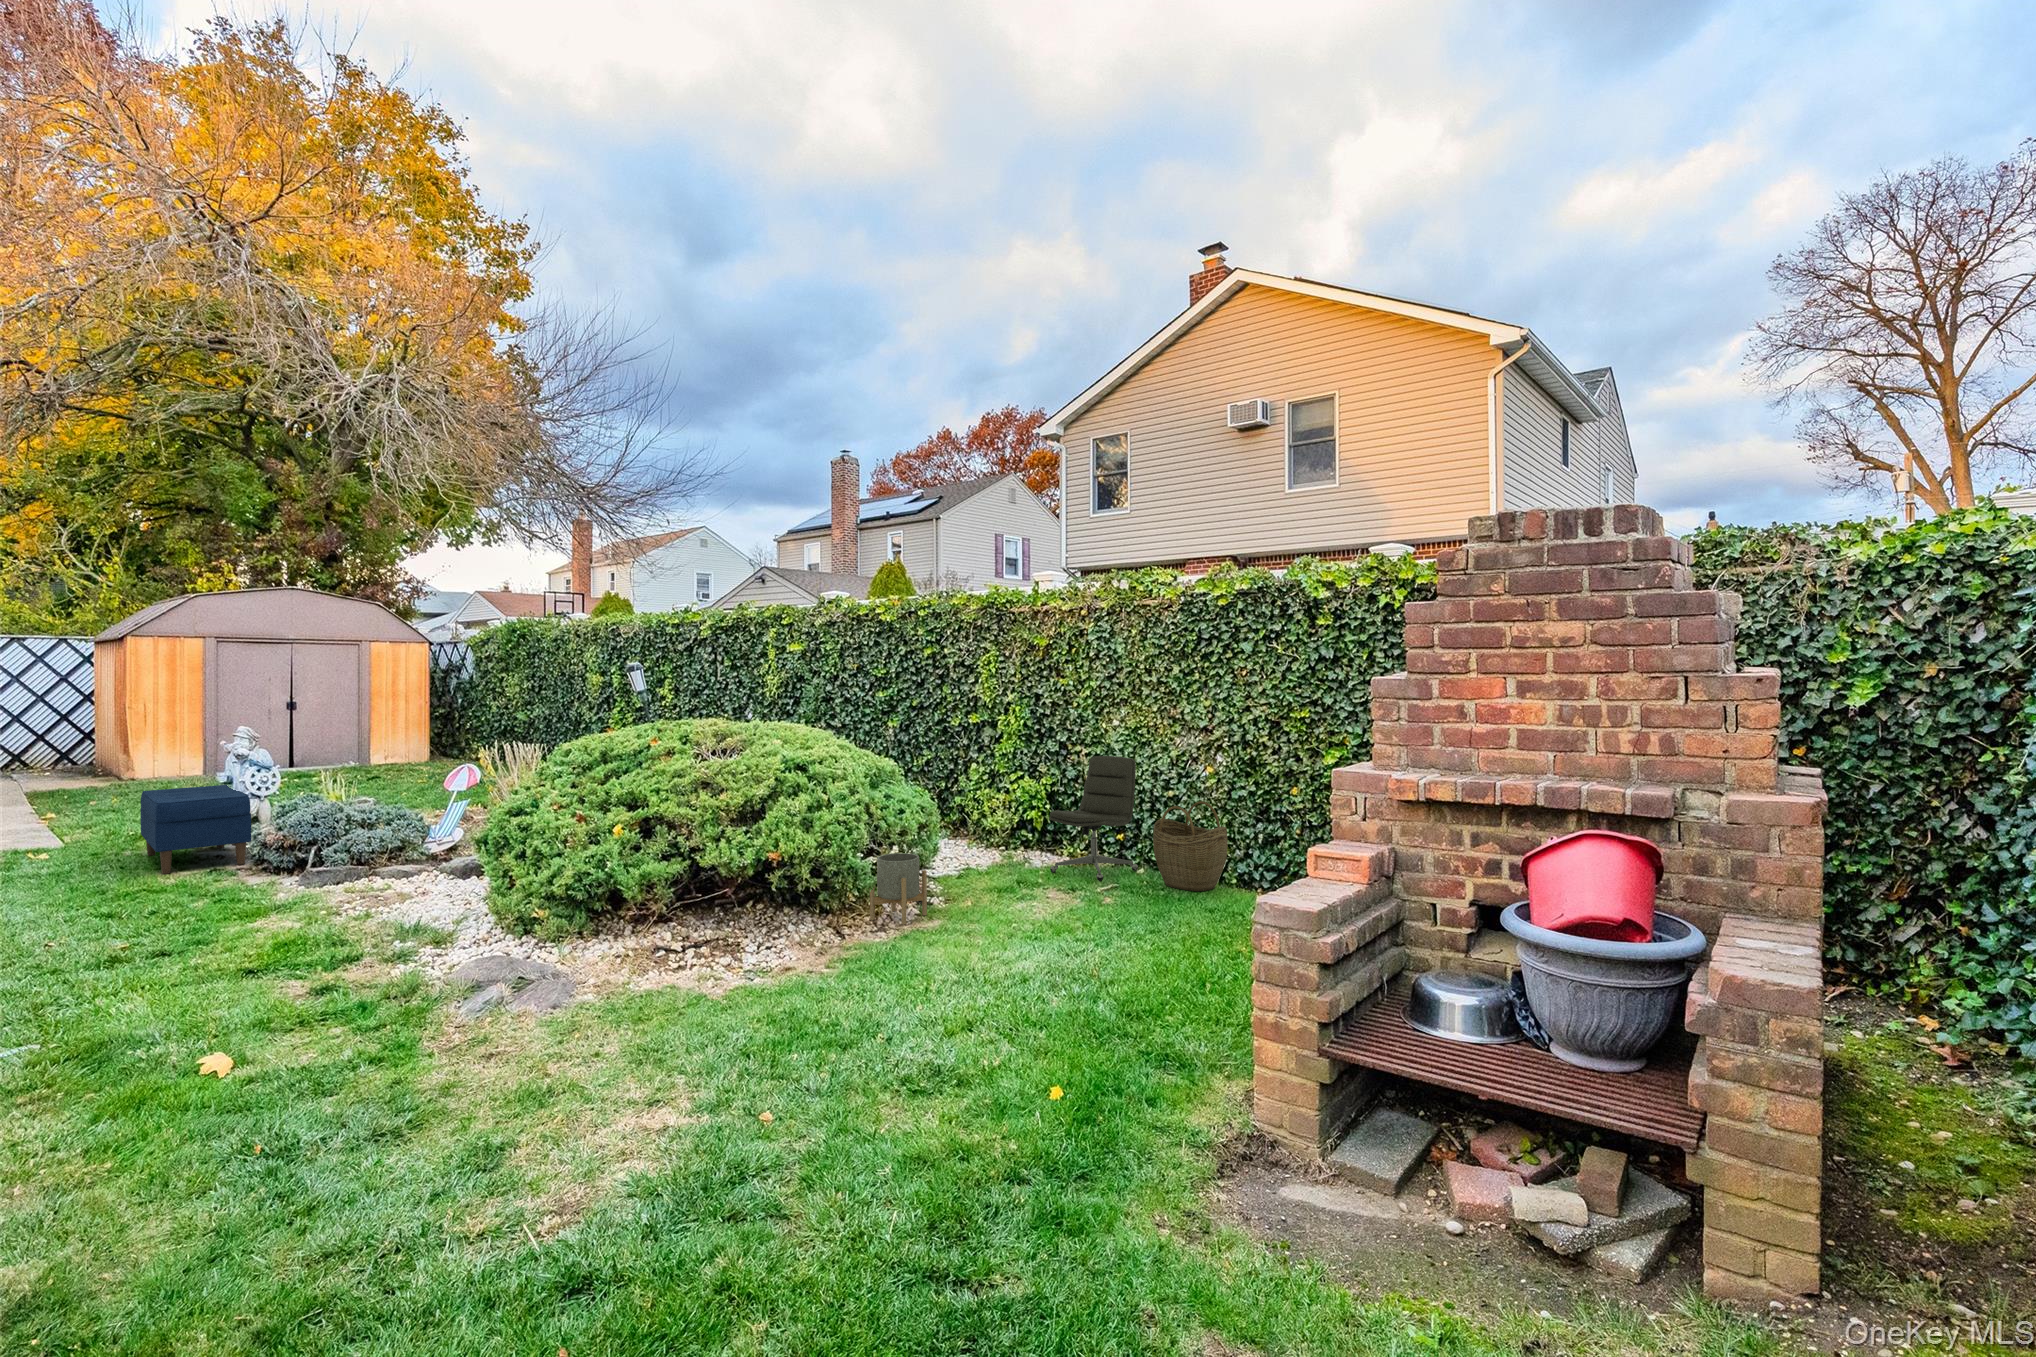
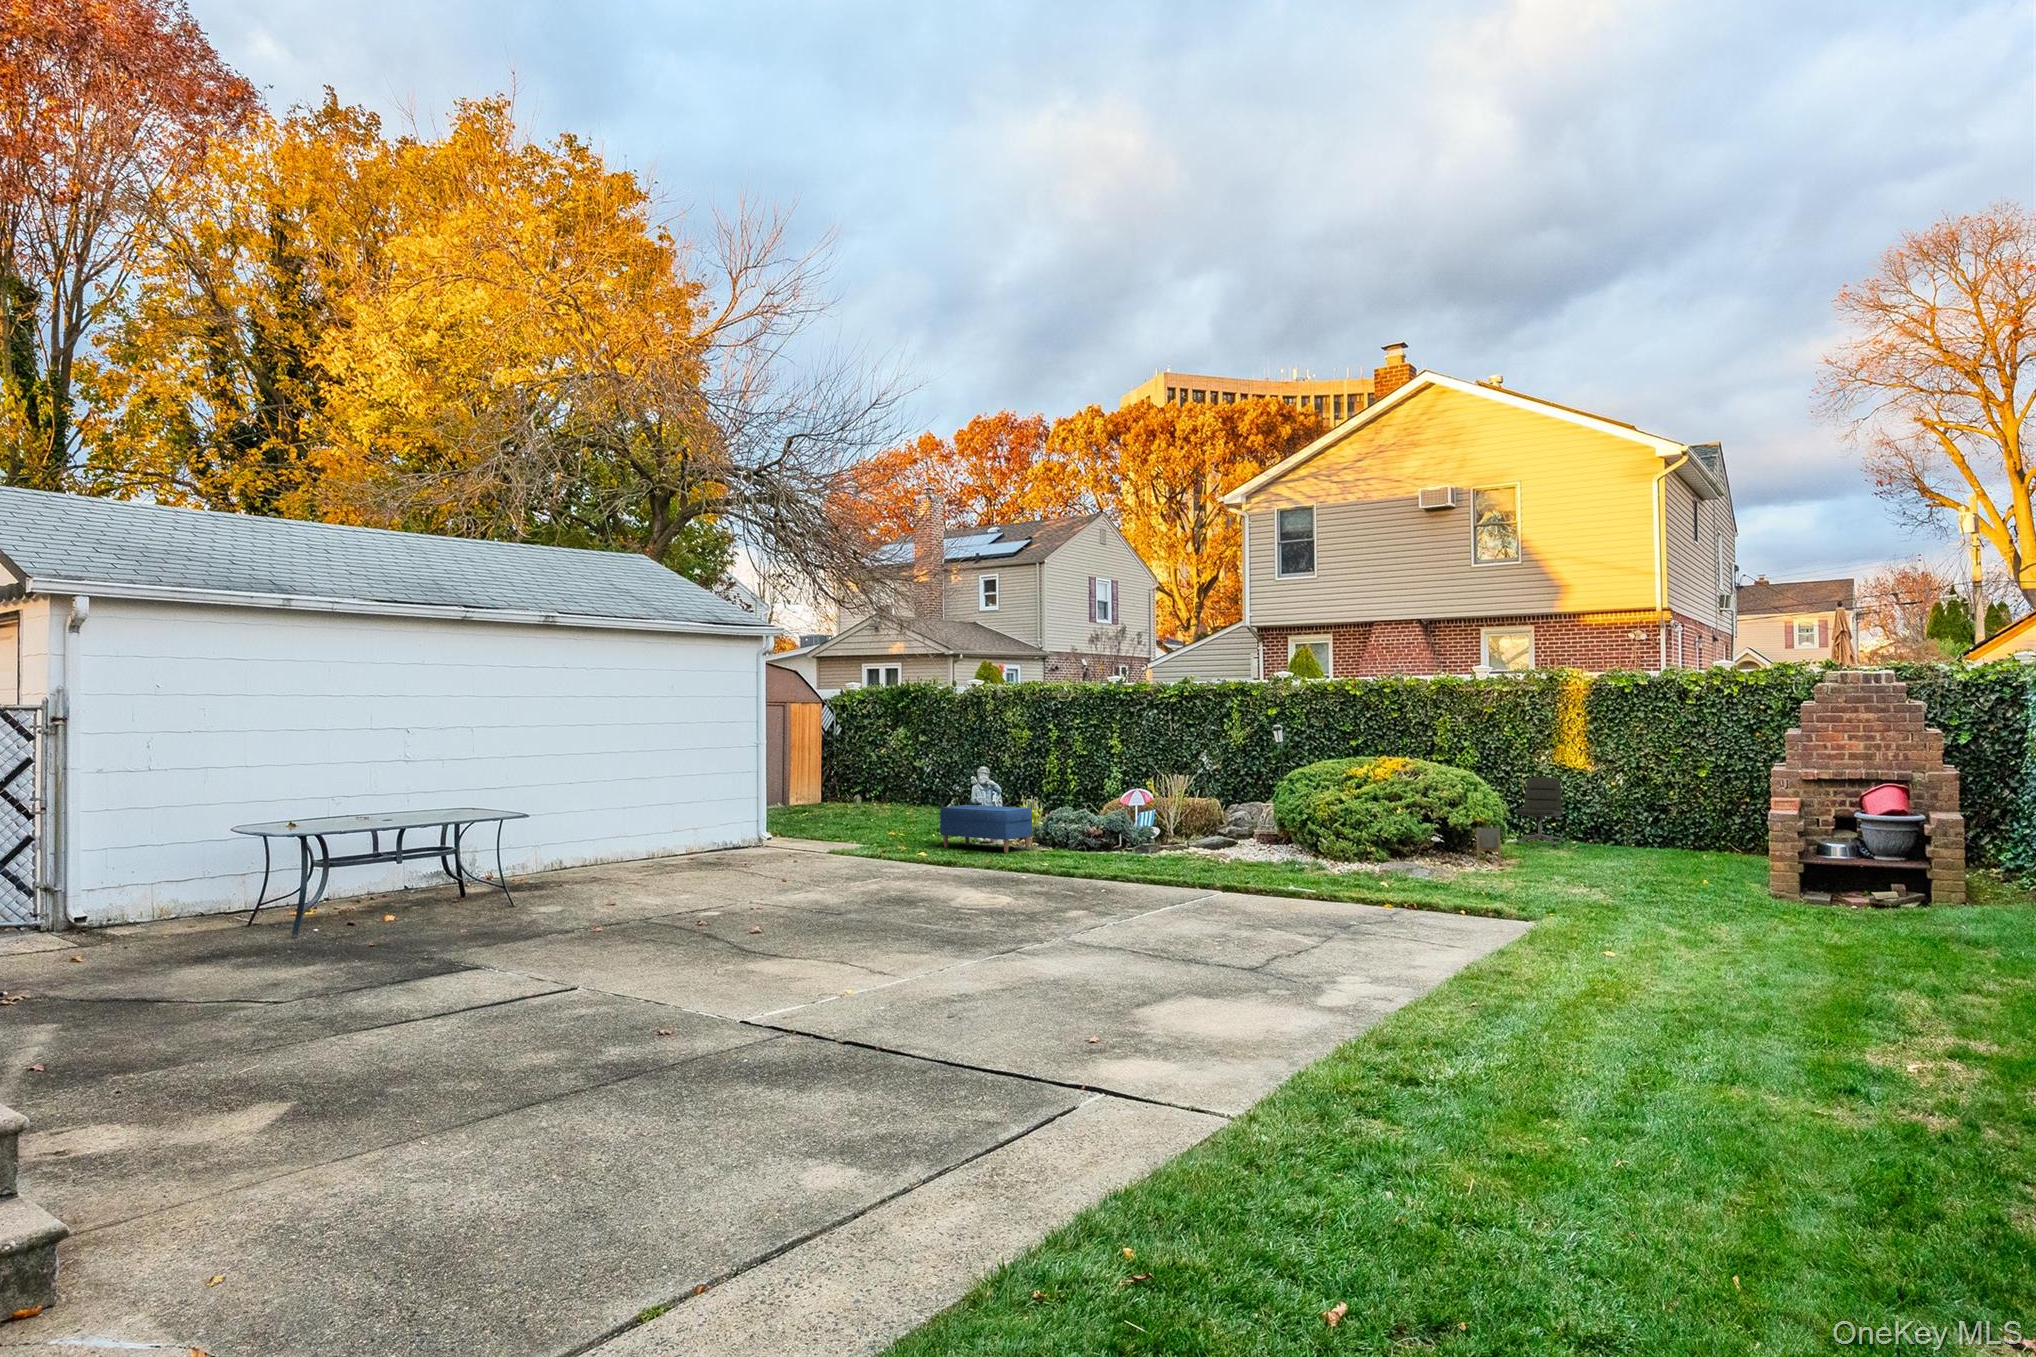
woven basket: present [1153,801,1228,891] -> none [1585,801,1631,849]

